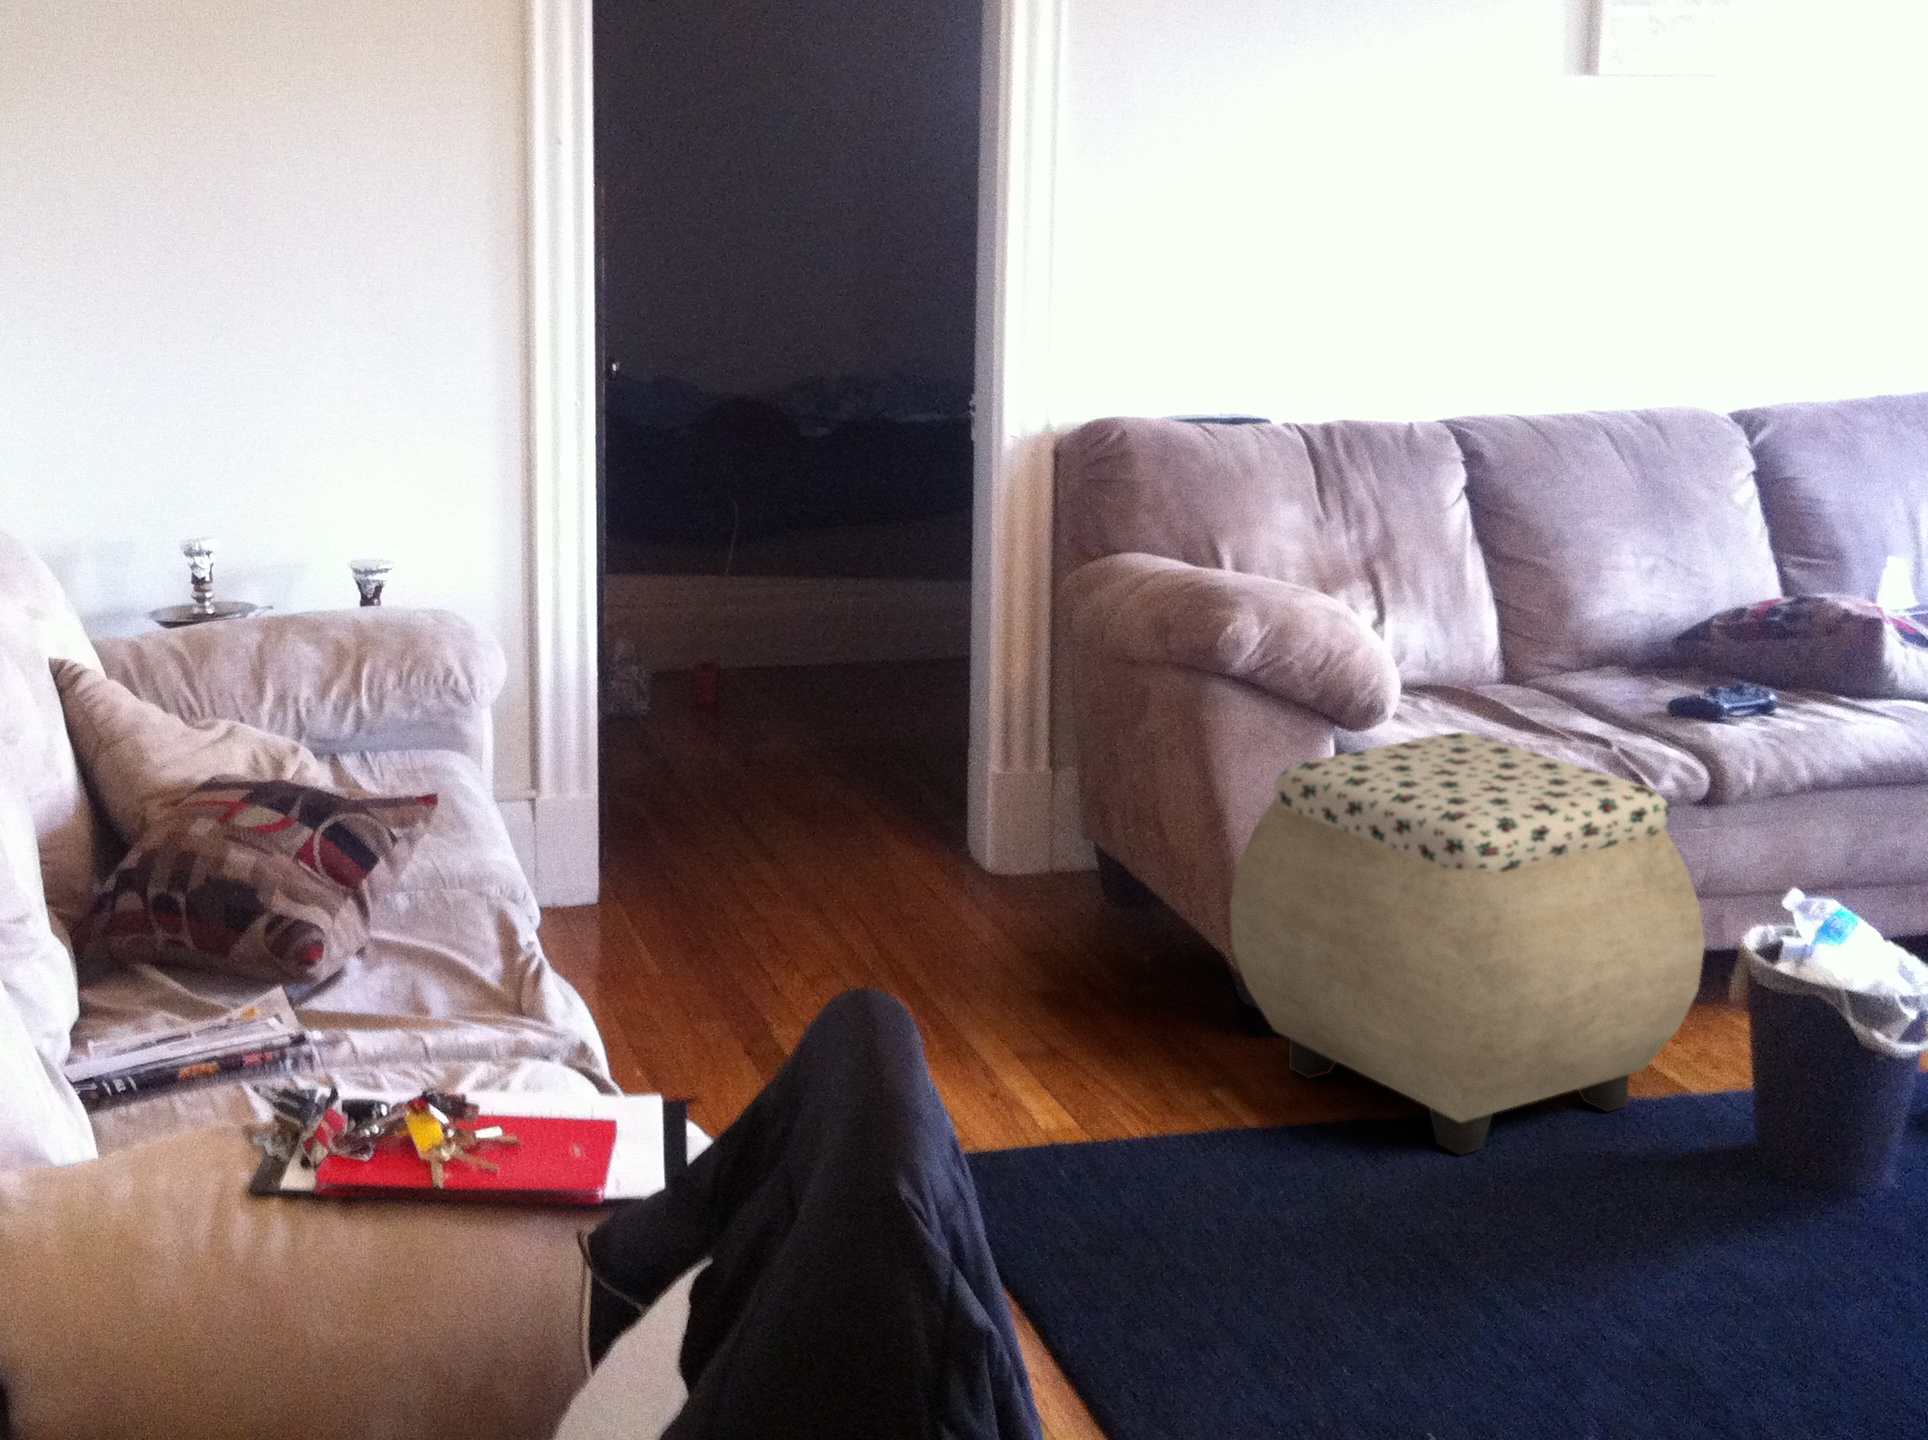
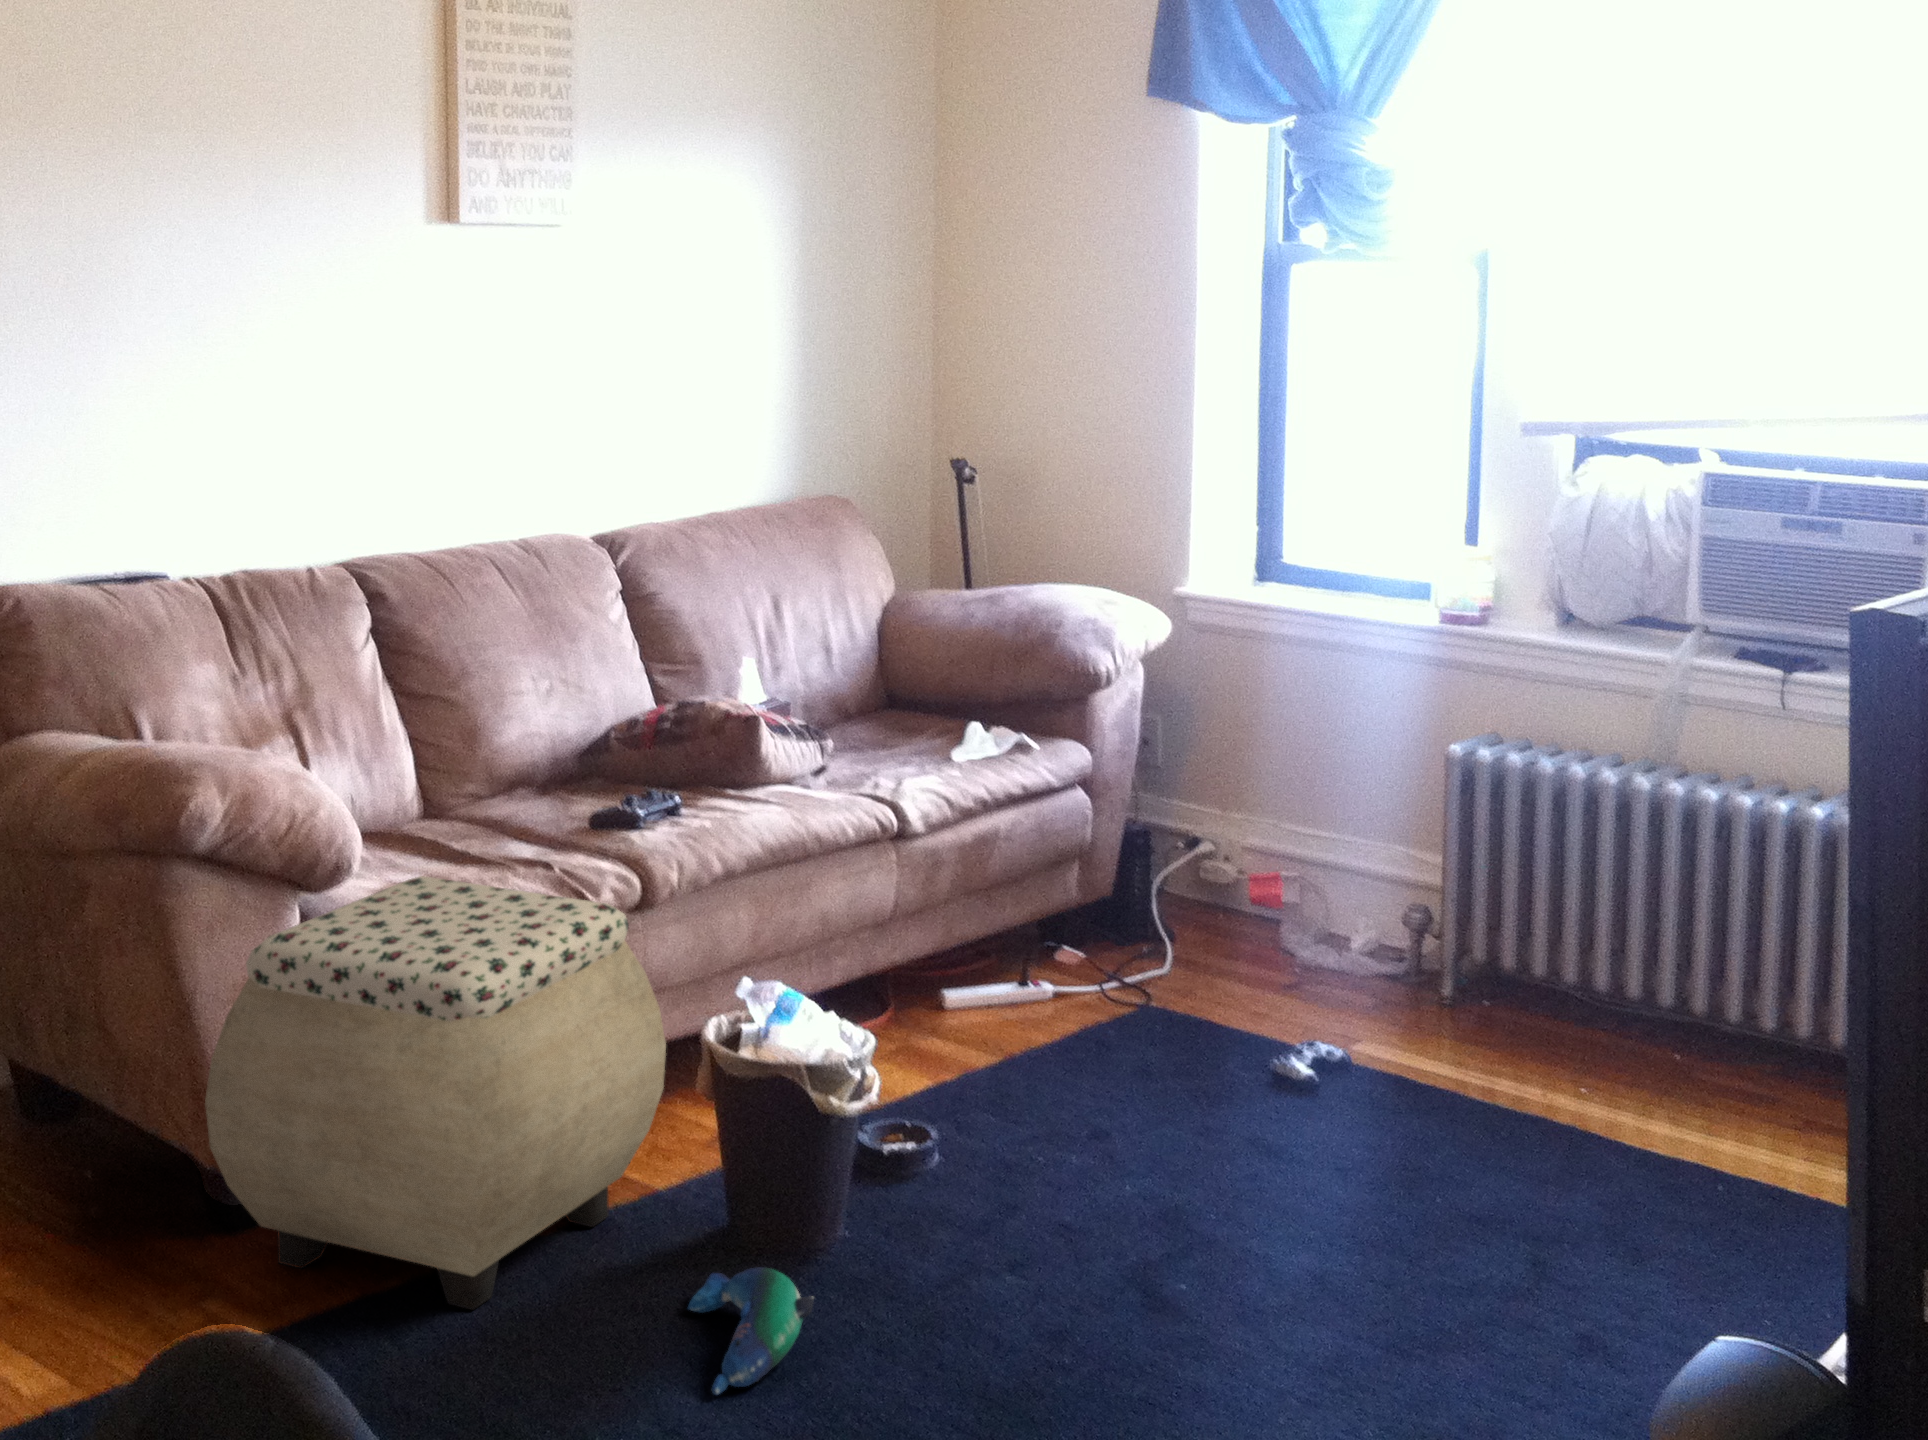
plush toy: none [1683,1183,1819,1301] -> present [688,1267,814,1395]

